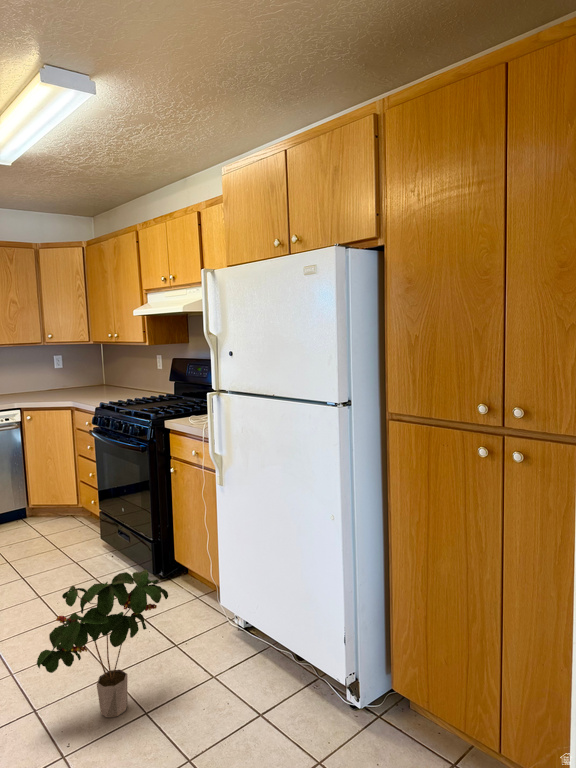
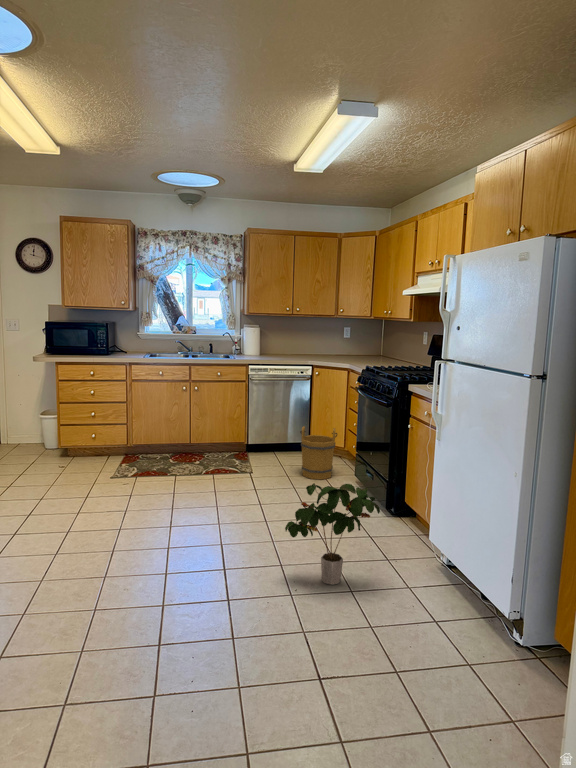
bucket: none [18,486,71,559] -> present [300,426,337,479]

